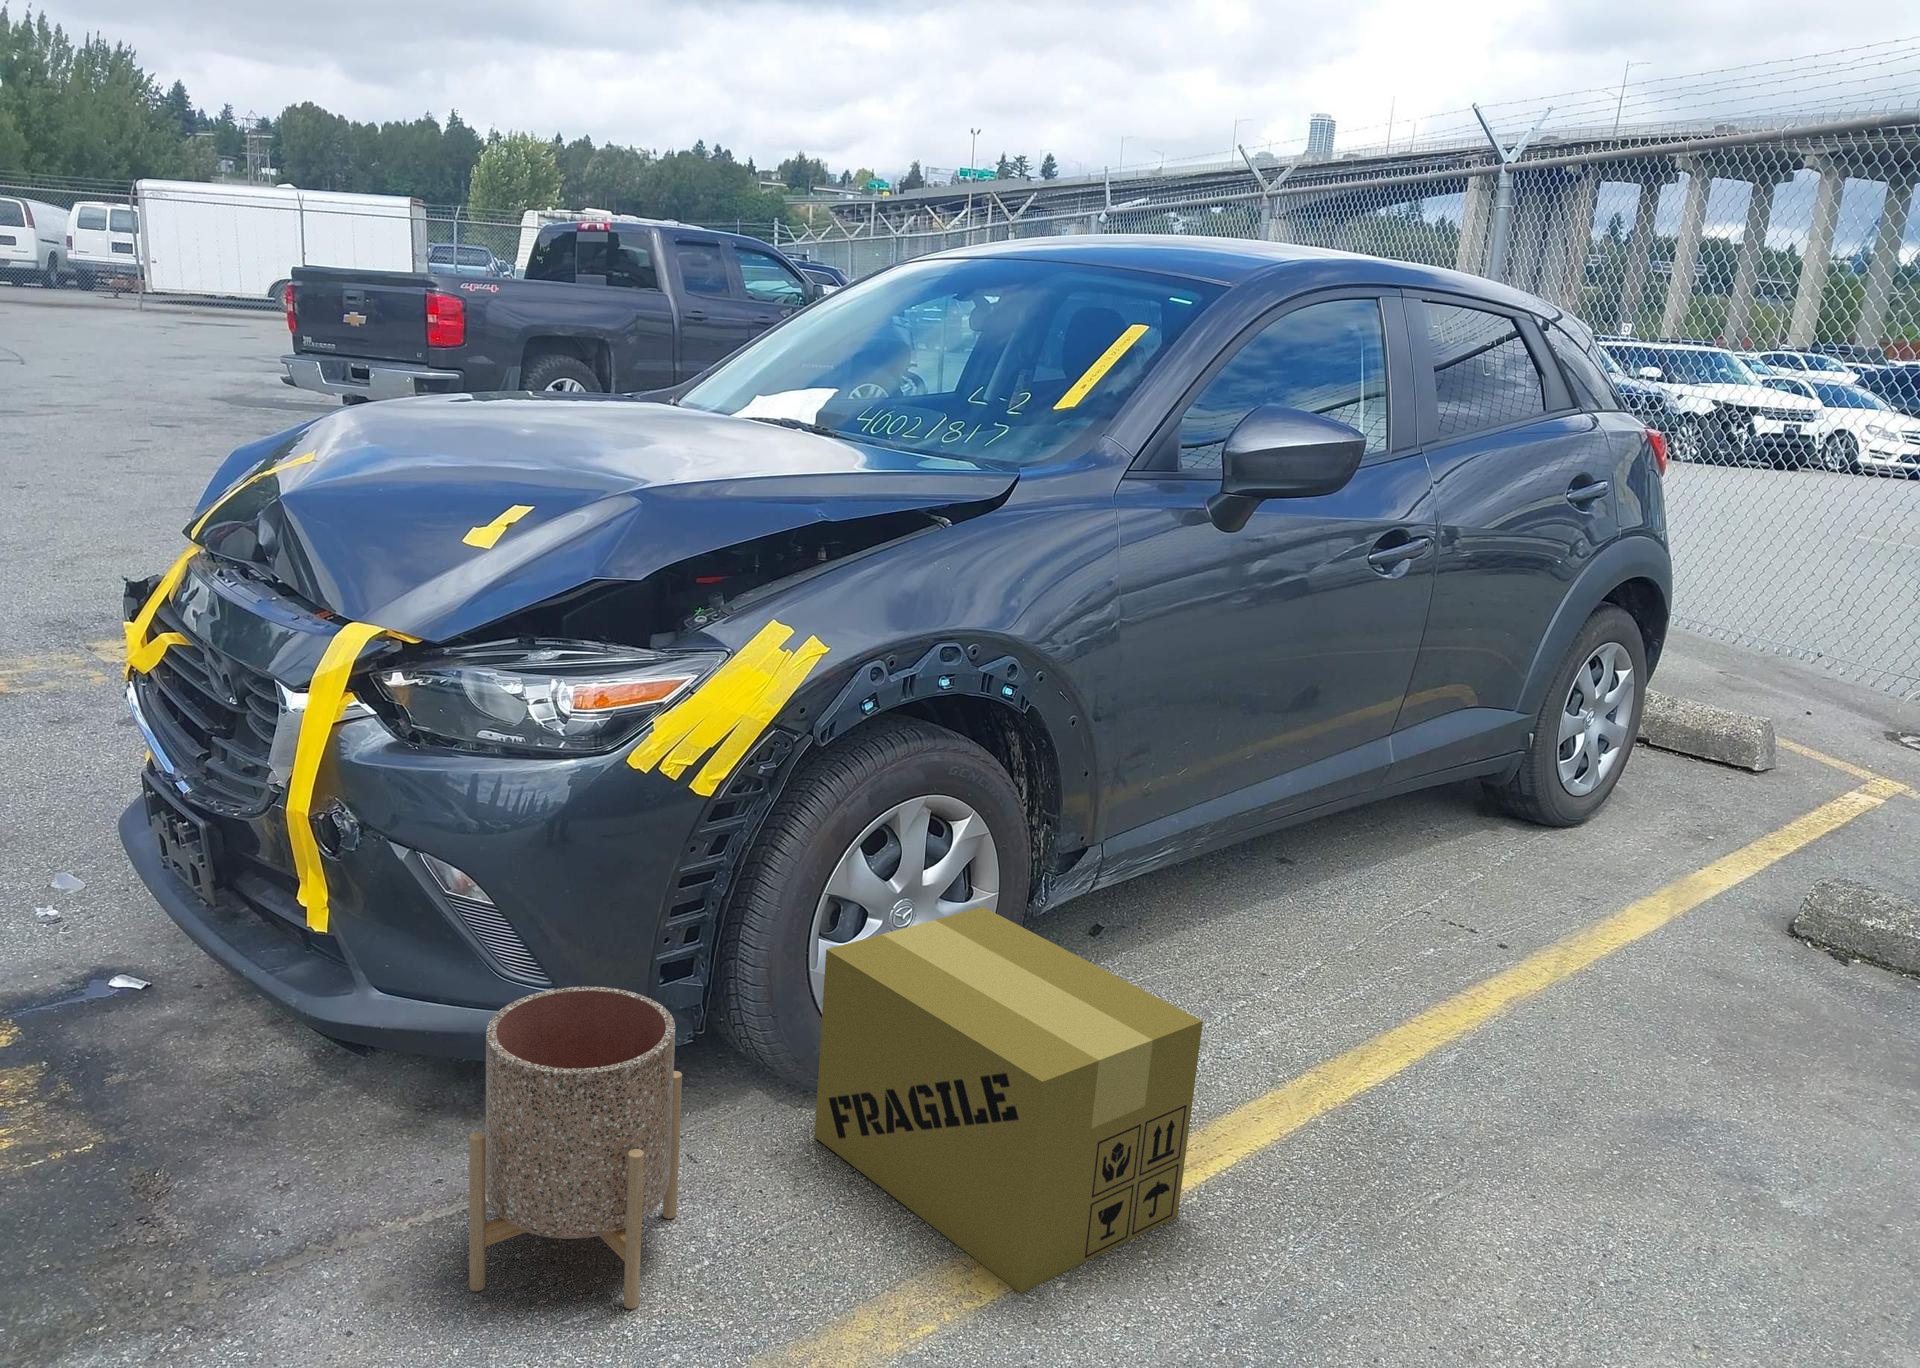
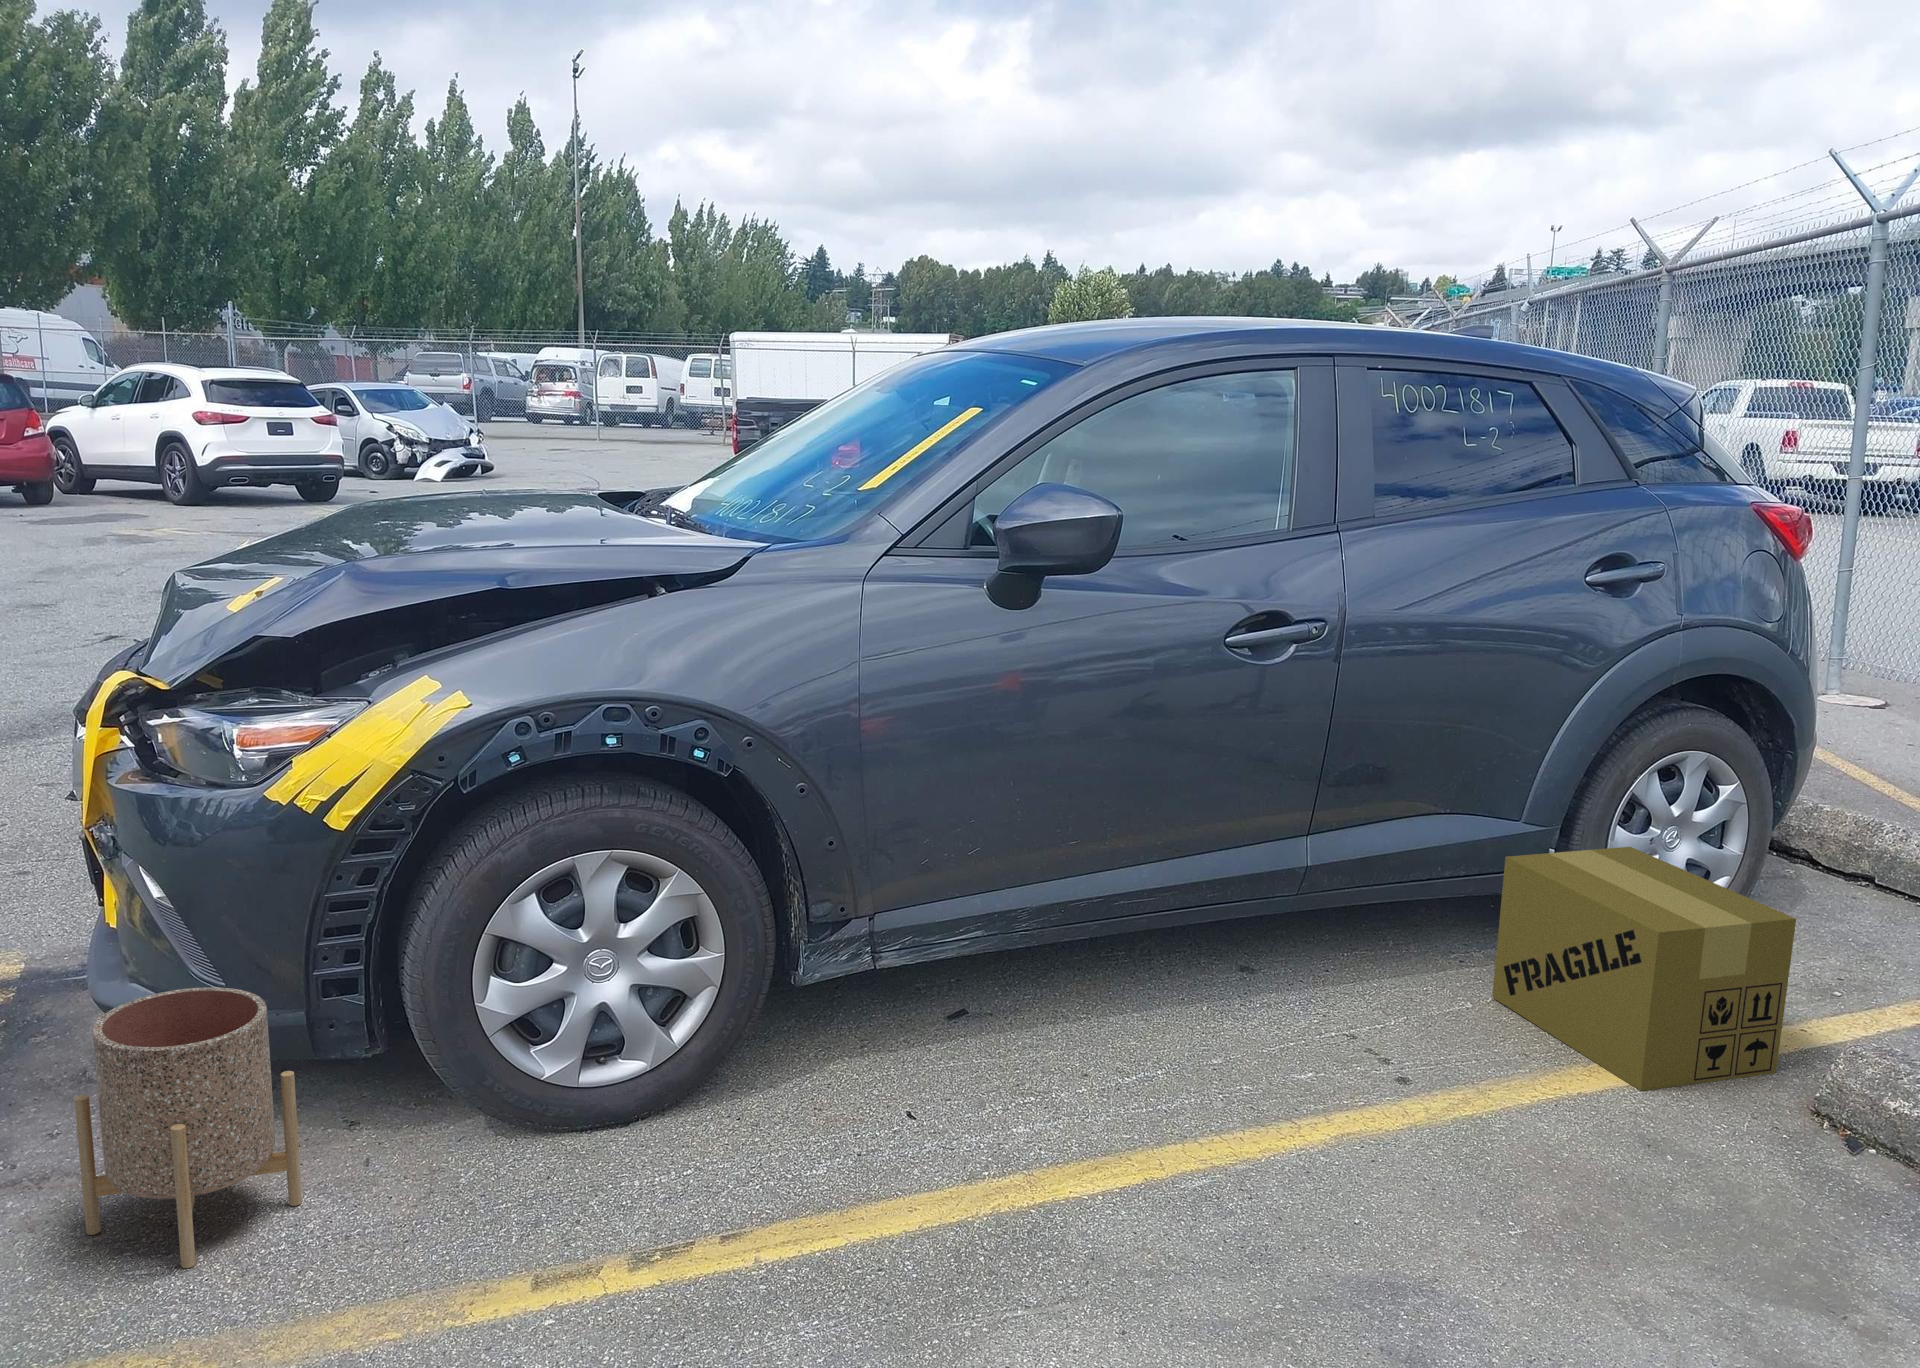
cardboard box: present [815,907,1203,1293] -> present [1492,847,1796,1091]

